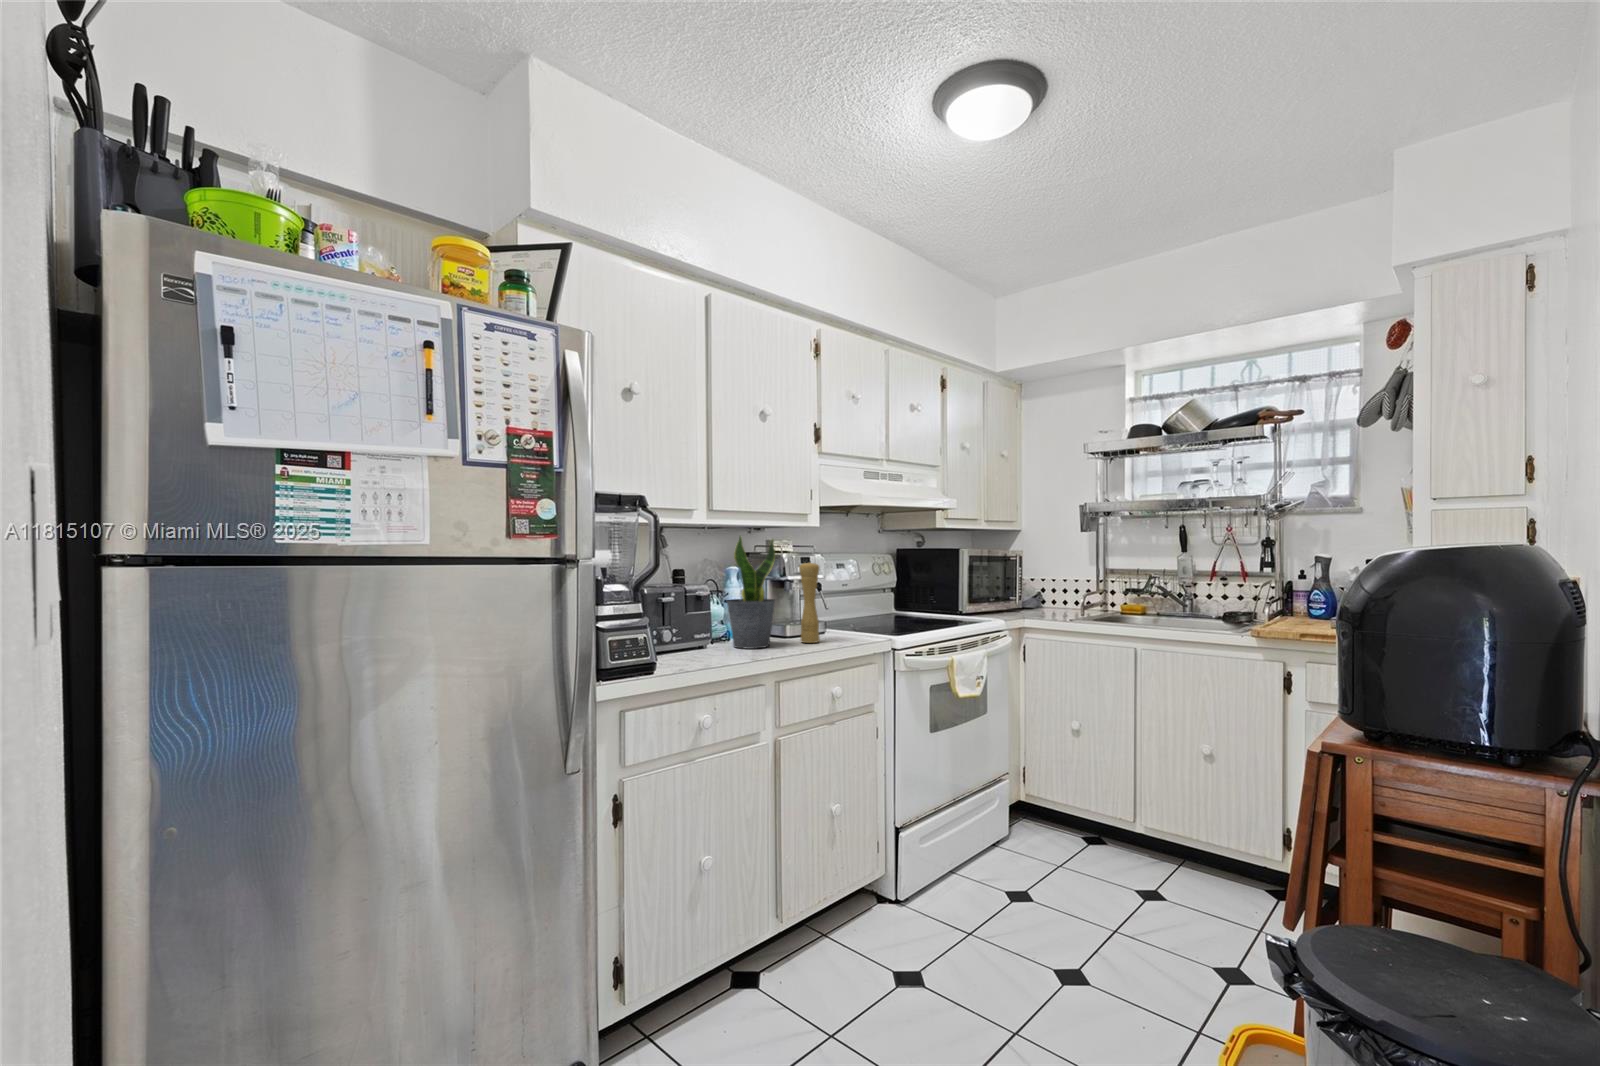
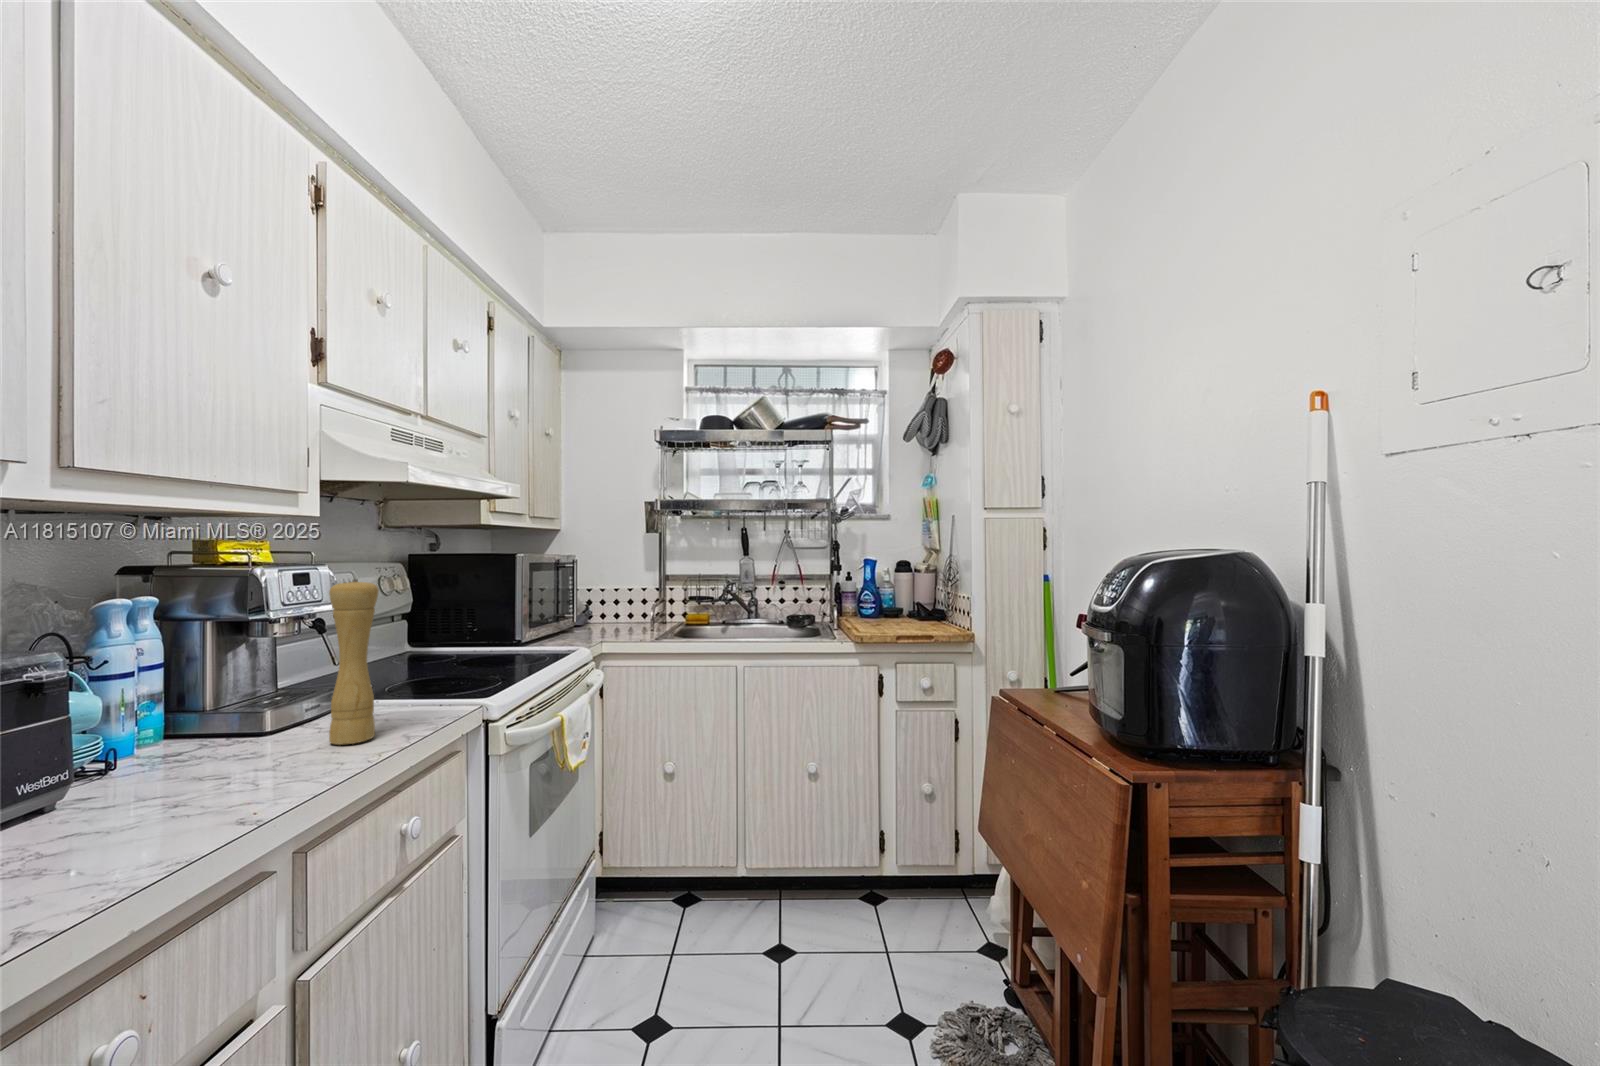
potted plant: present [727,536,775,649] -> none [127,518,291,800]

